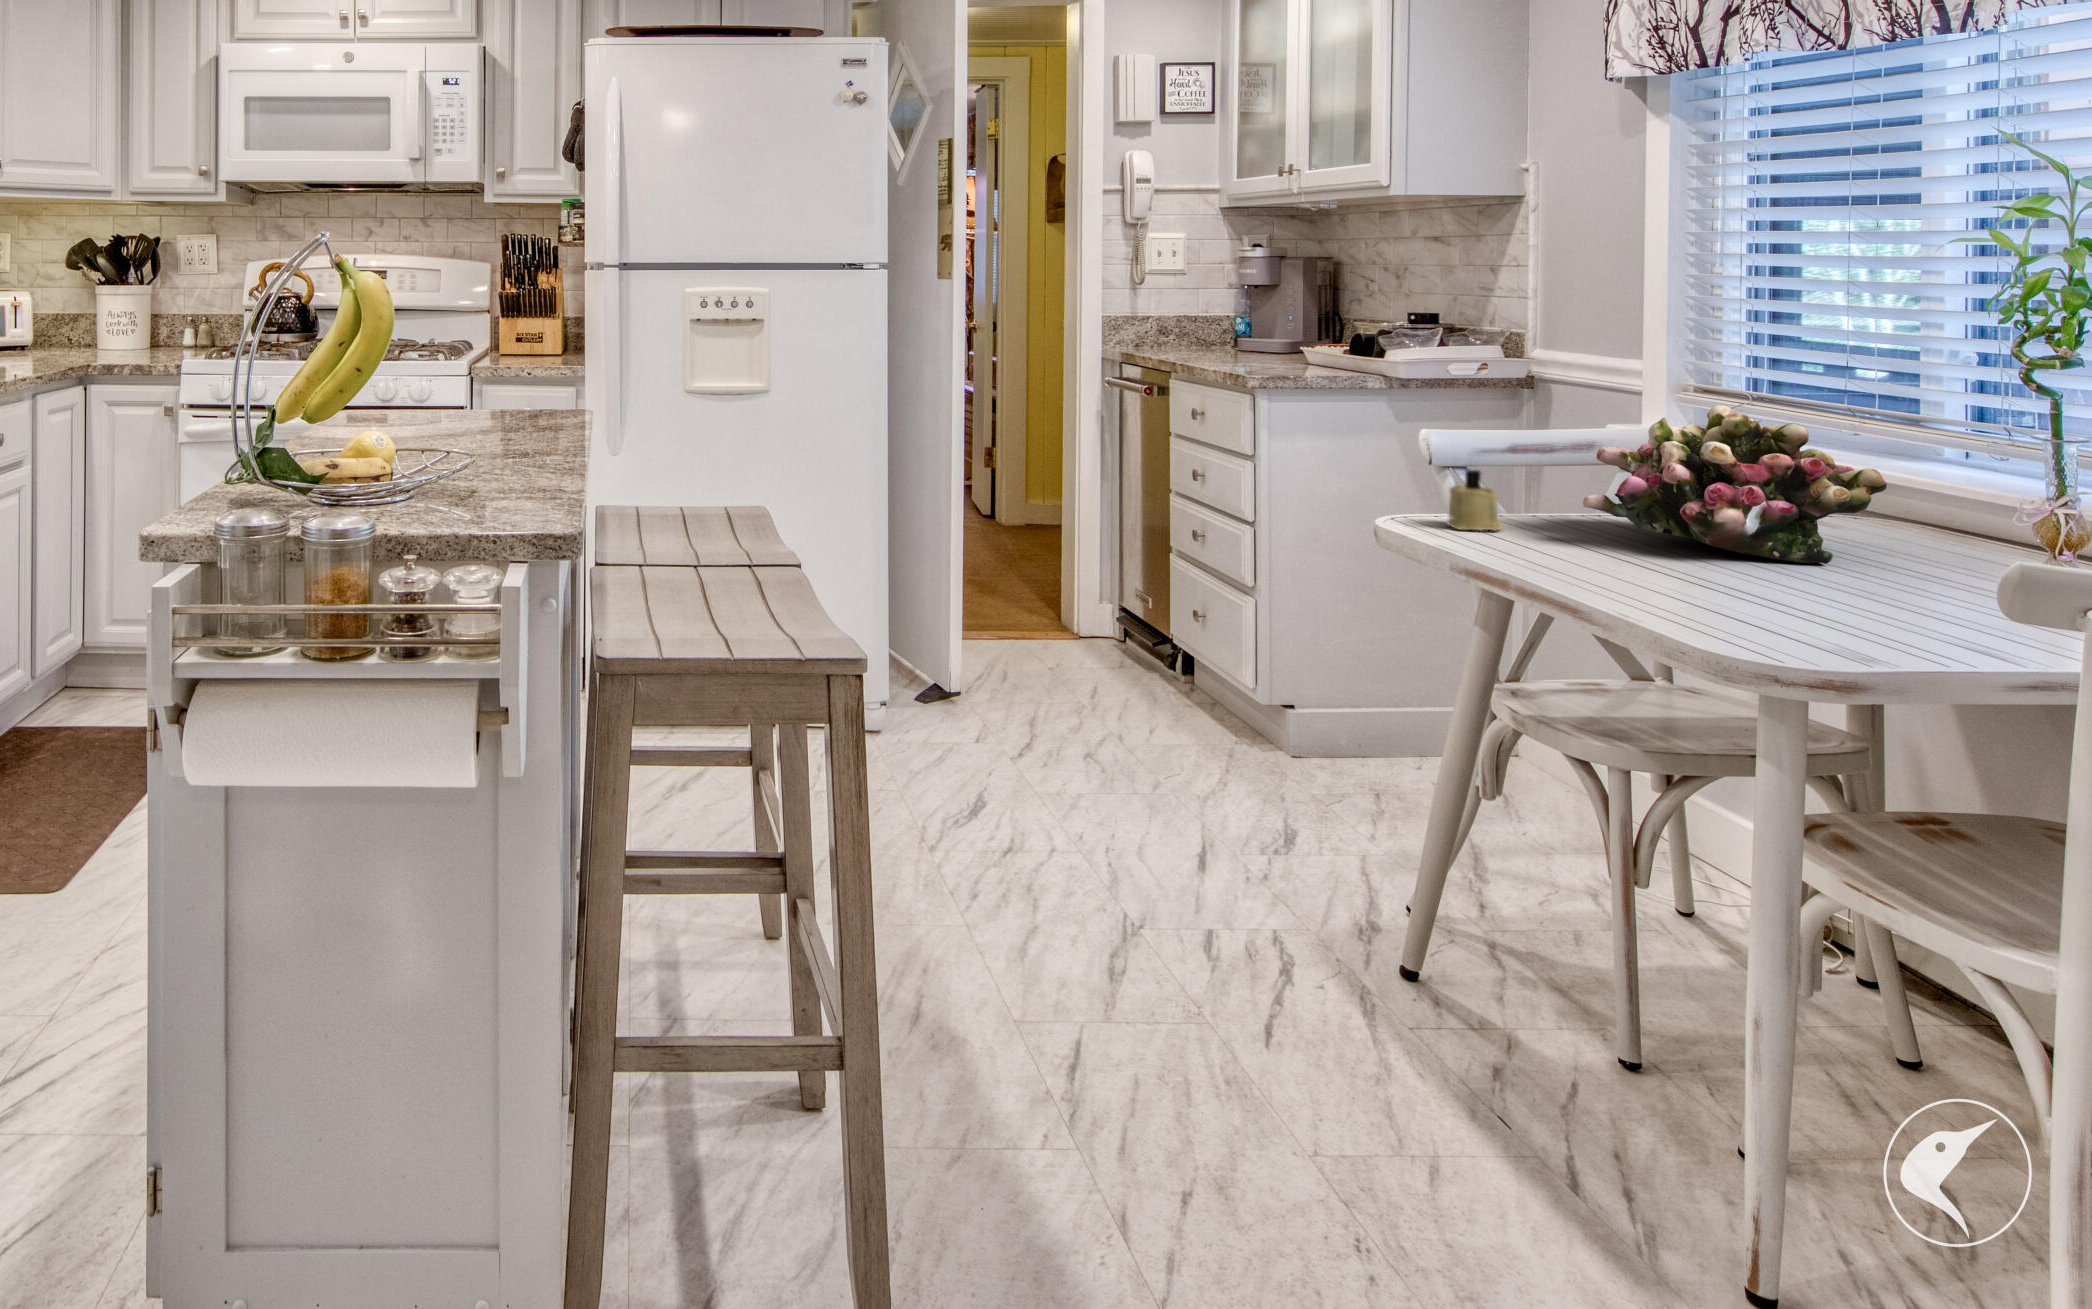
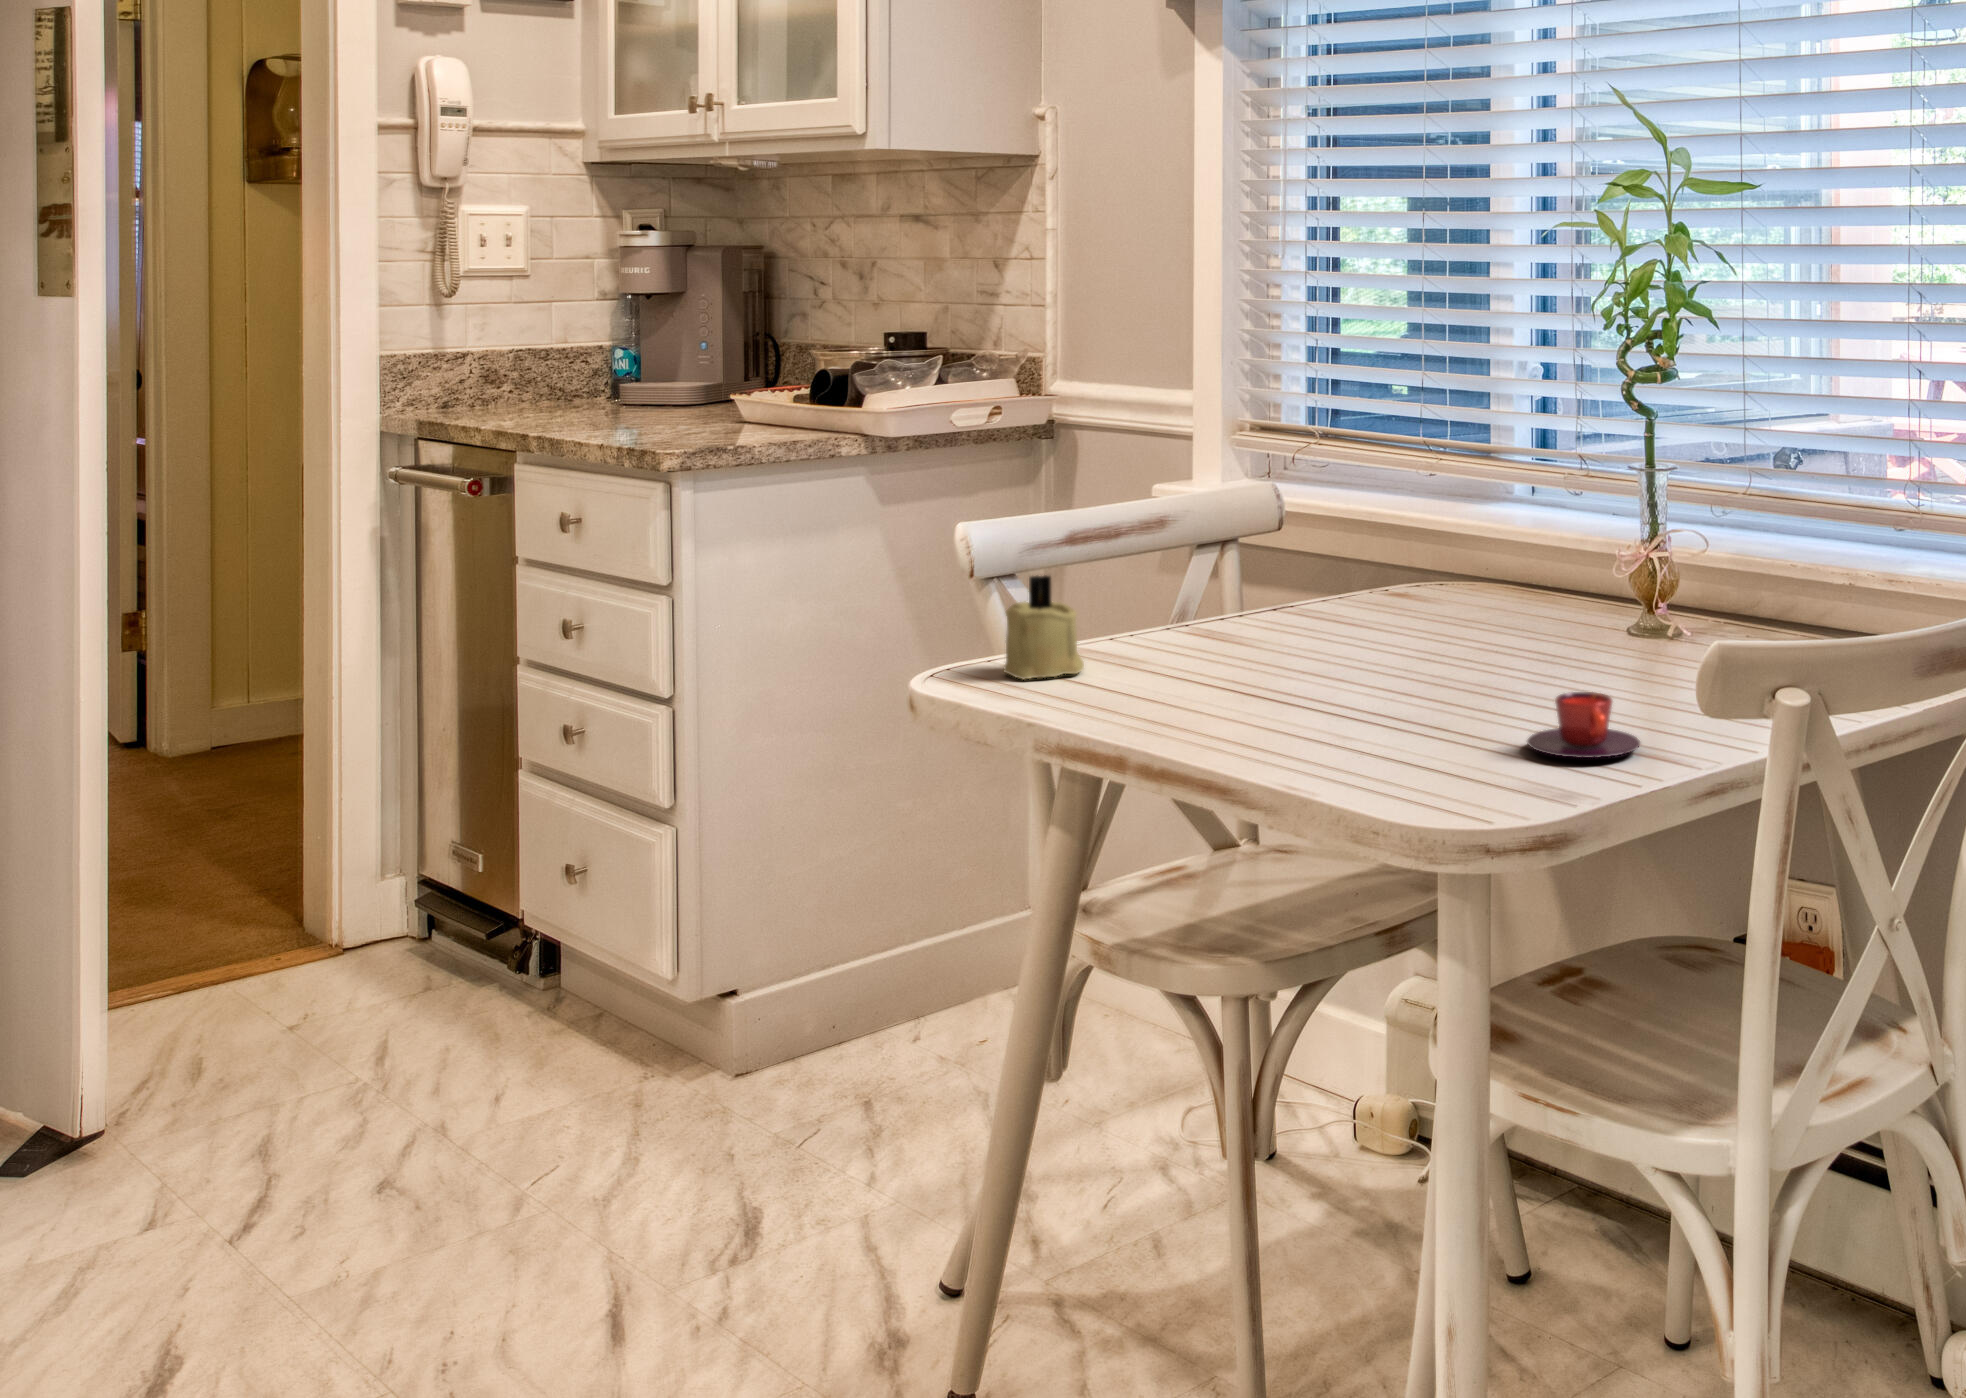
flower arrangement: present [1583,405,1887,564] -> none [1198,451,1539,672]
teacup: none [1817,579,1922,624] -> present [1527,692,1640,758]

